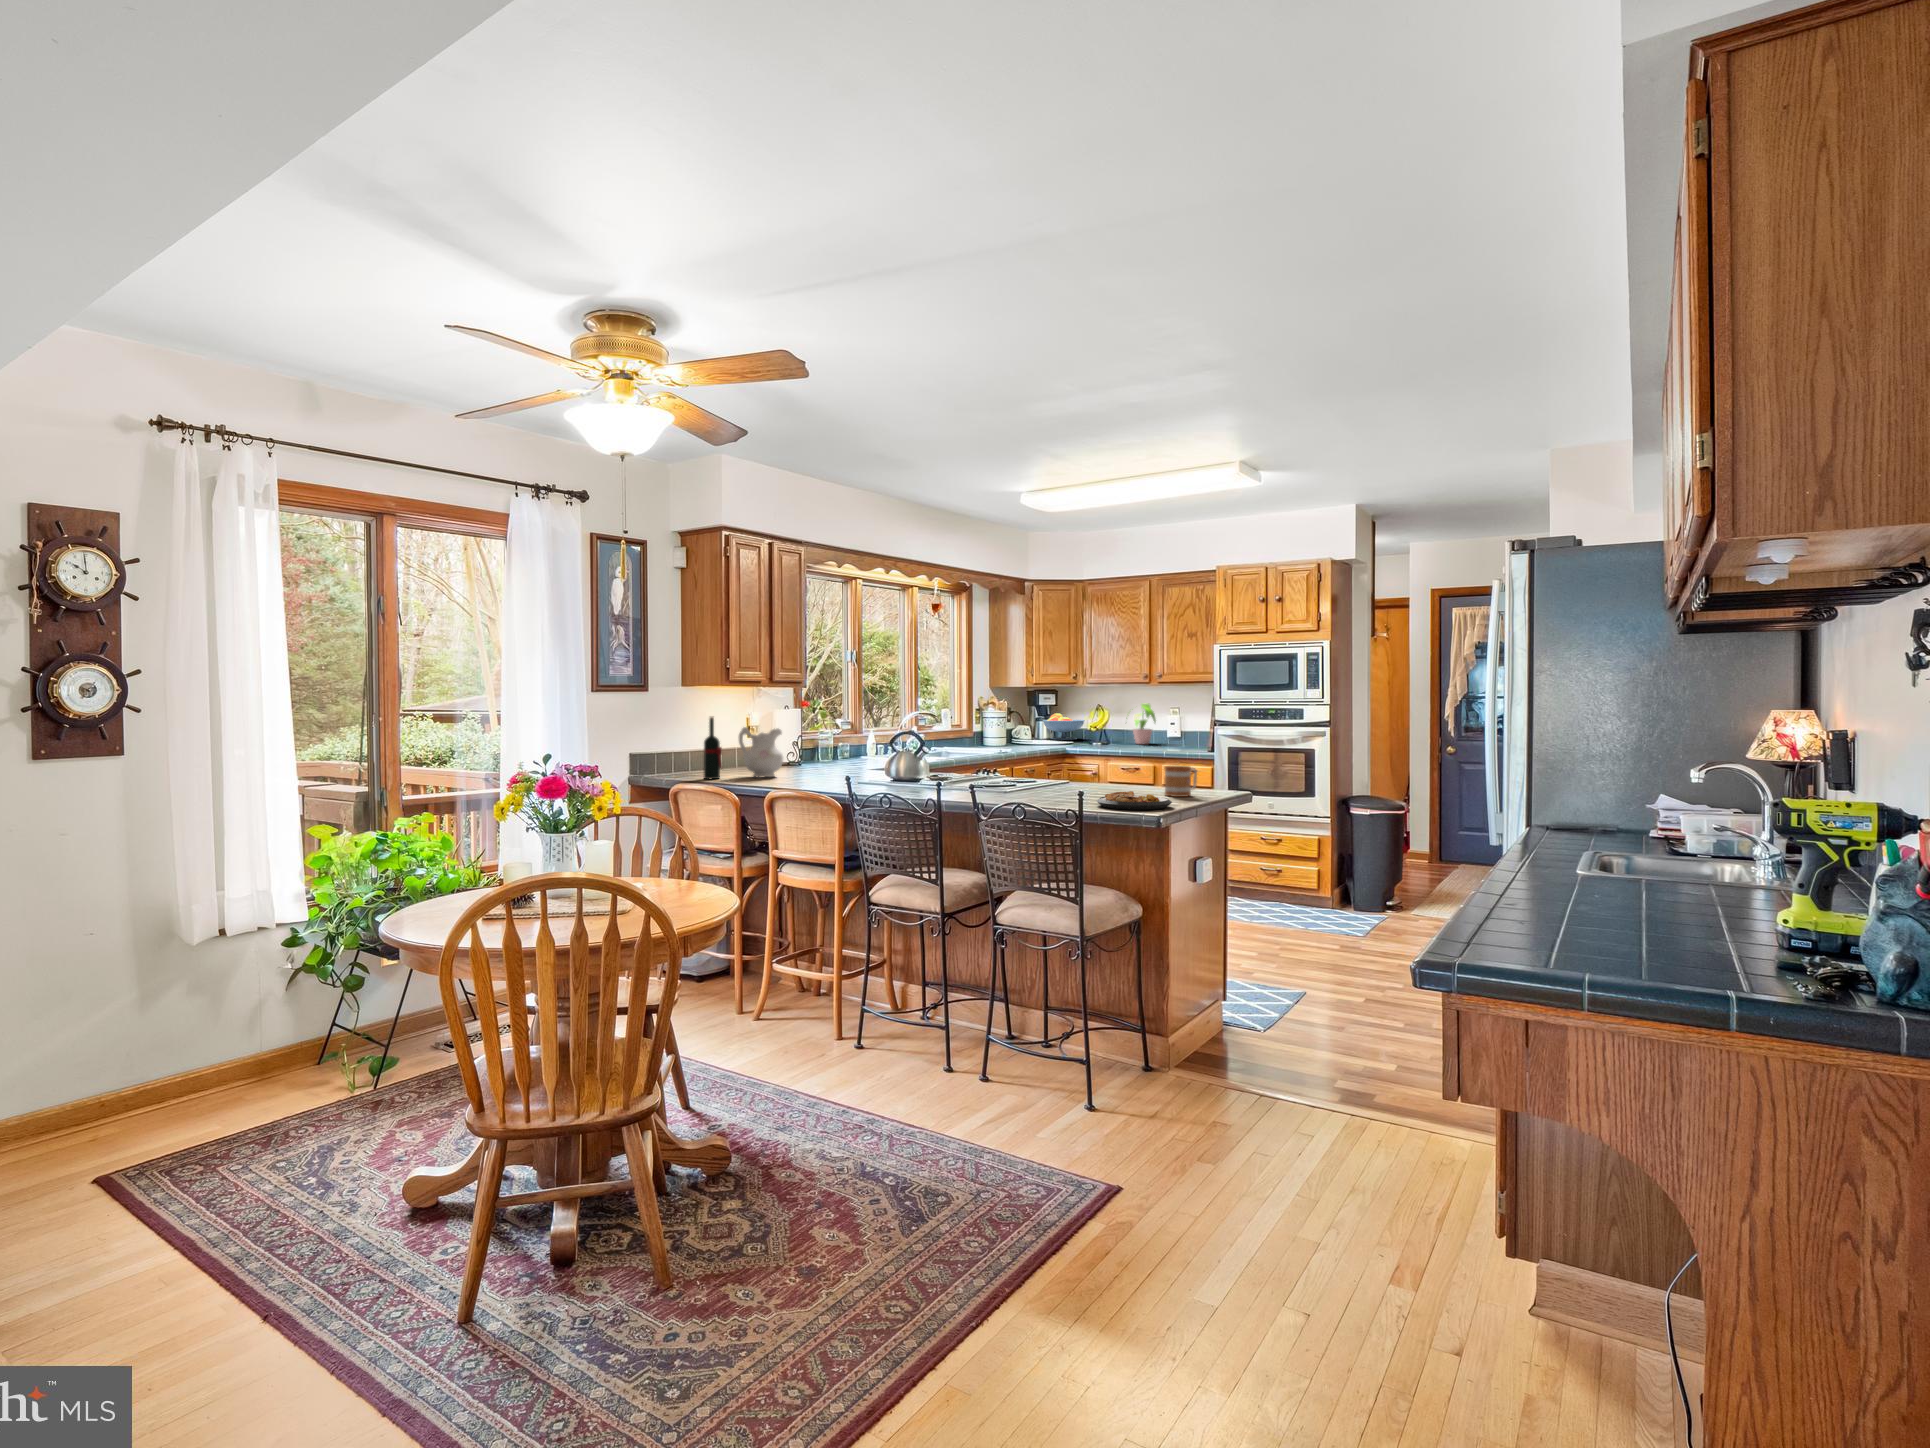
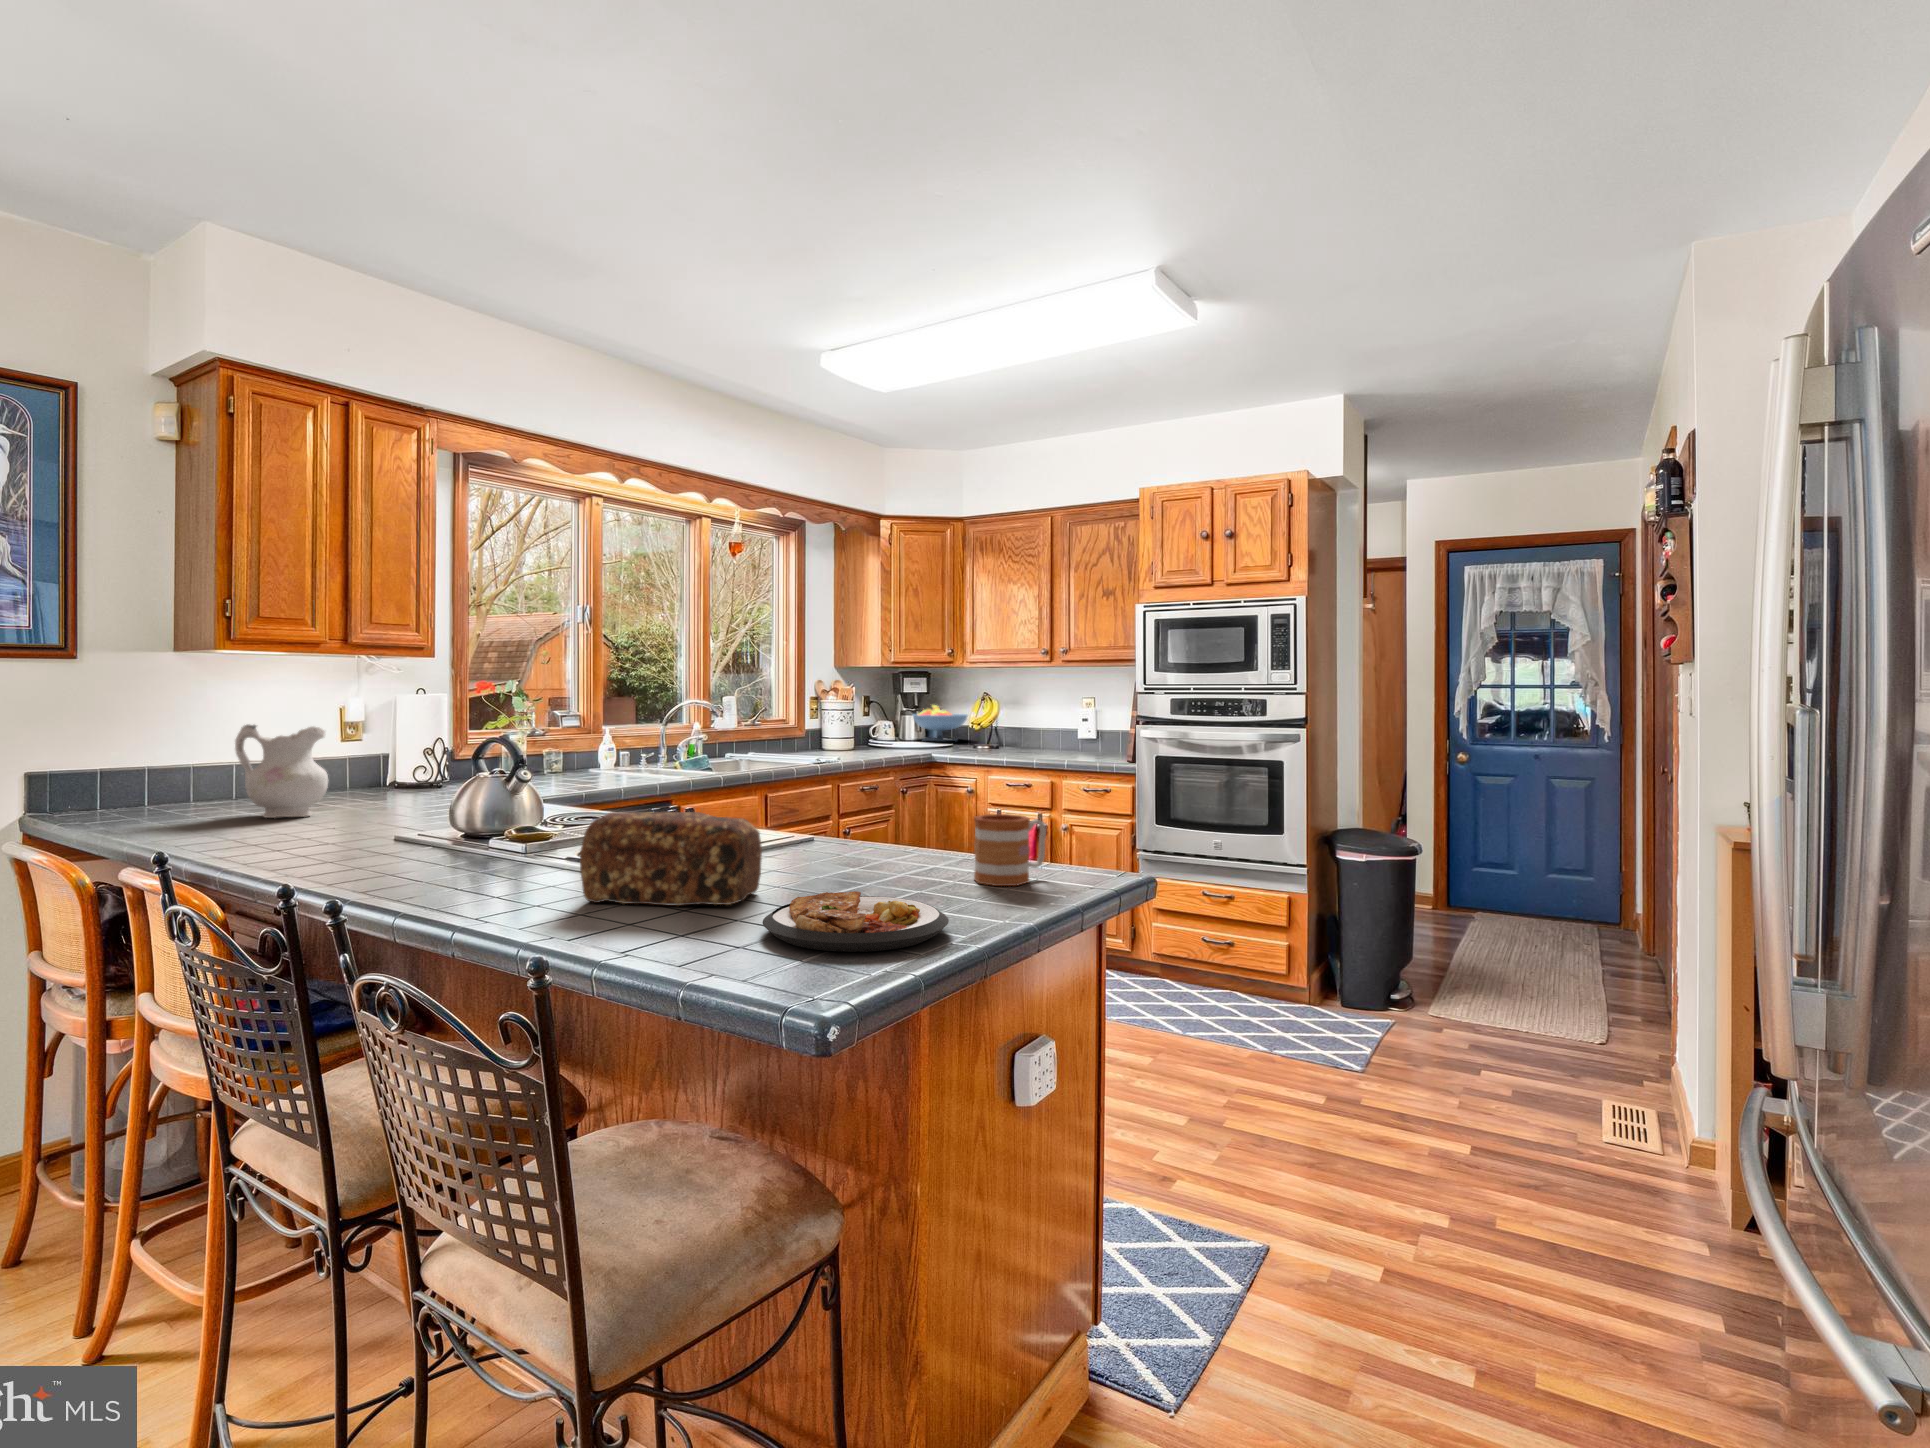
potted plant: present [1133,703,1156,744] -> none [1018,691,1069,748]
wine bottle: present [704,717,722,779] -> none [150,704,189,823]
bread loaf: none [1005,762,1076,801] -> present [580,812,762,906]

